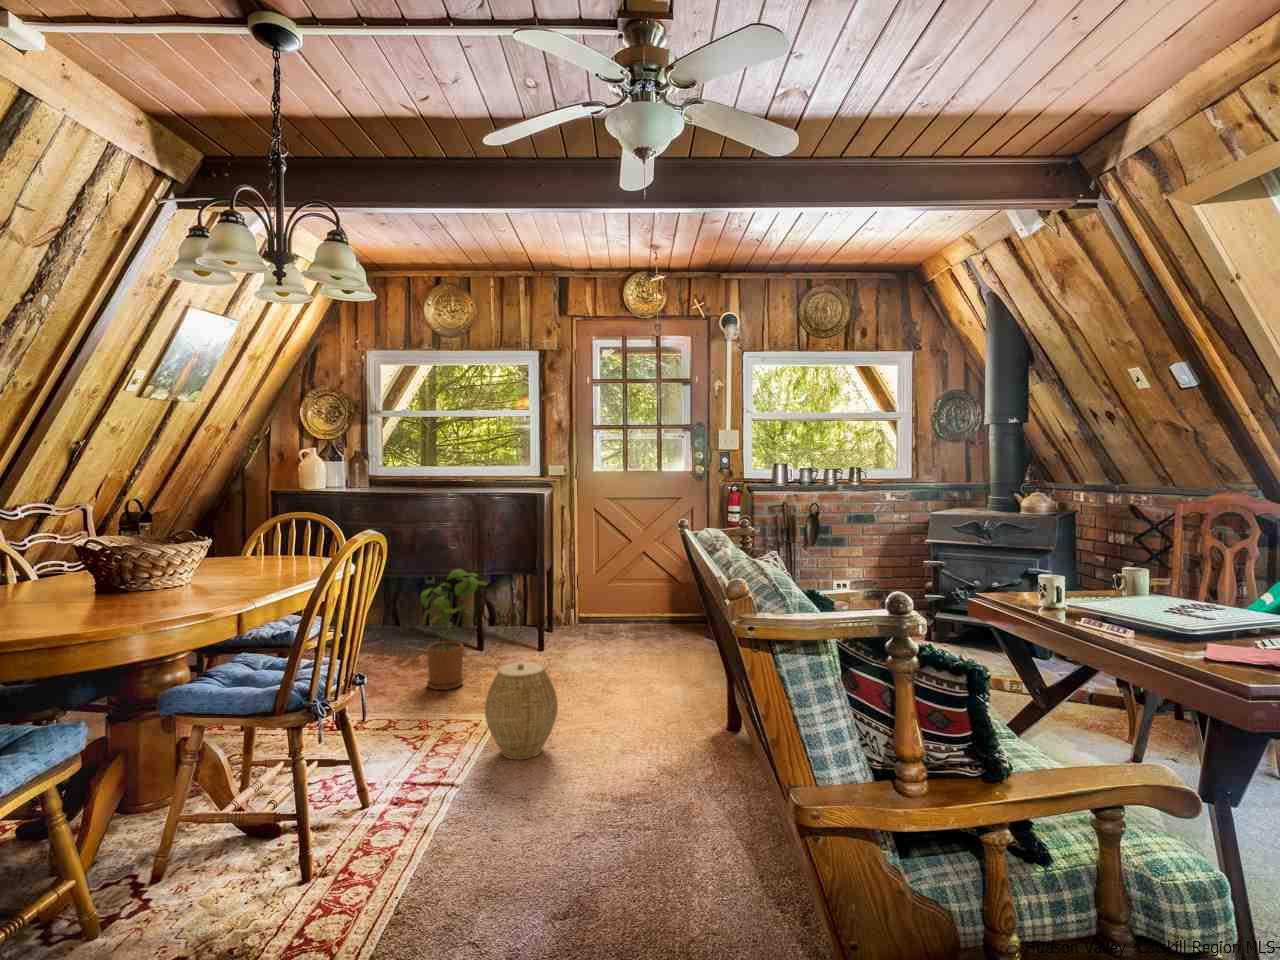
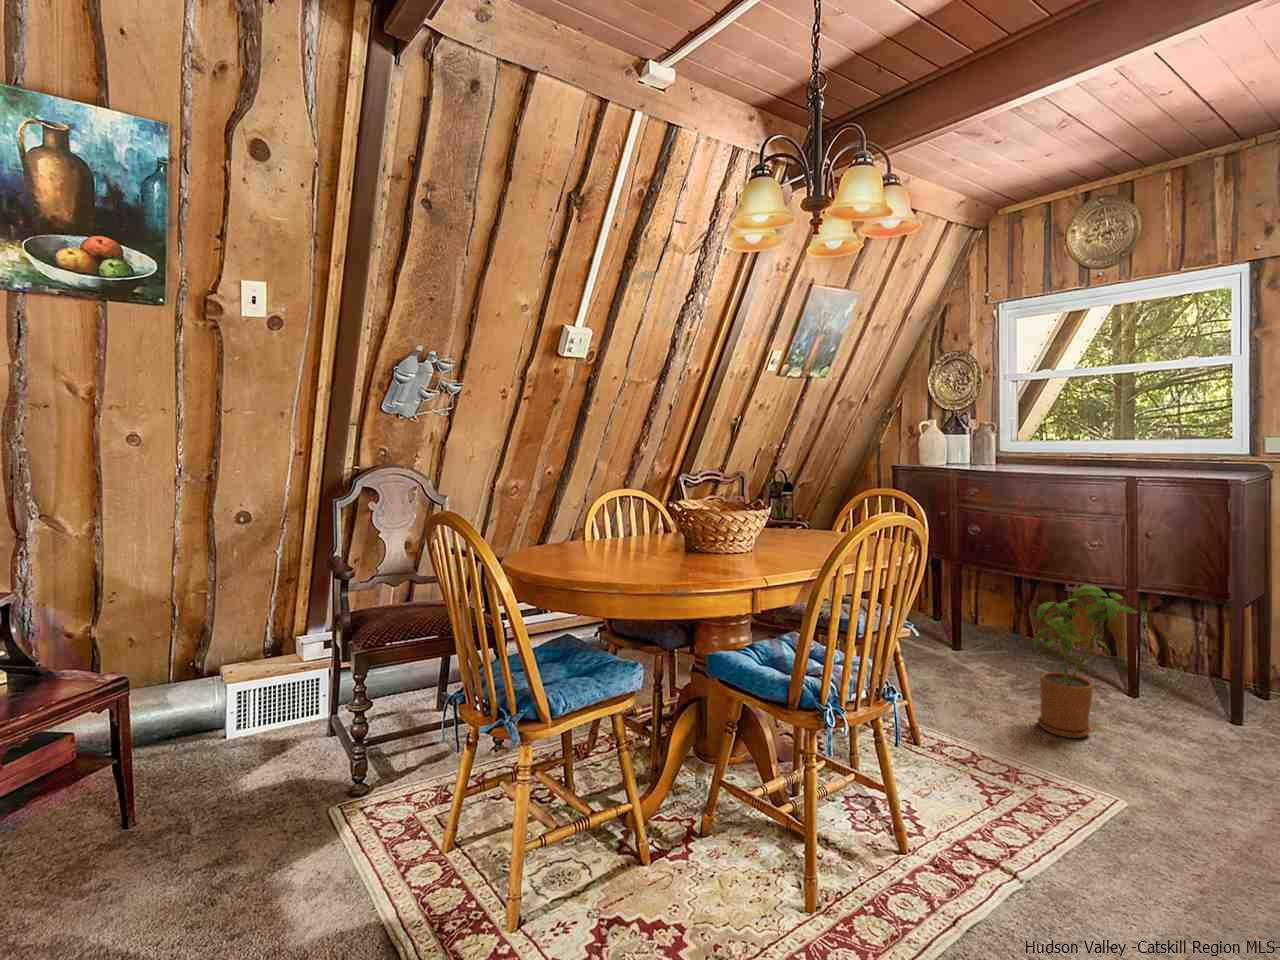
woven basket: present [485,662,558,760] -> none [1084,741,1213,893]

